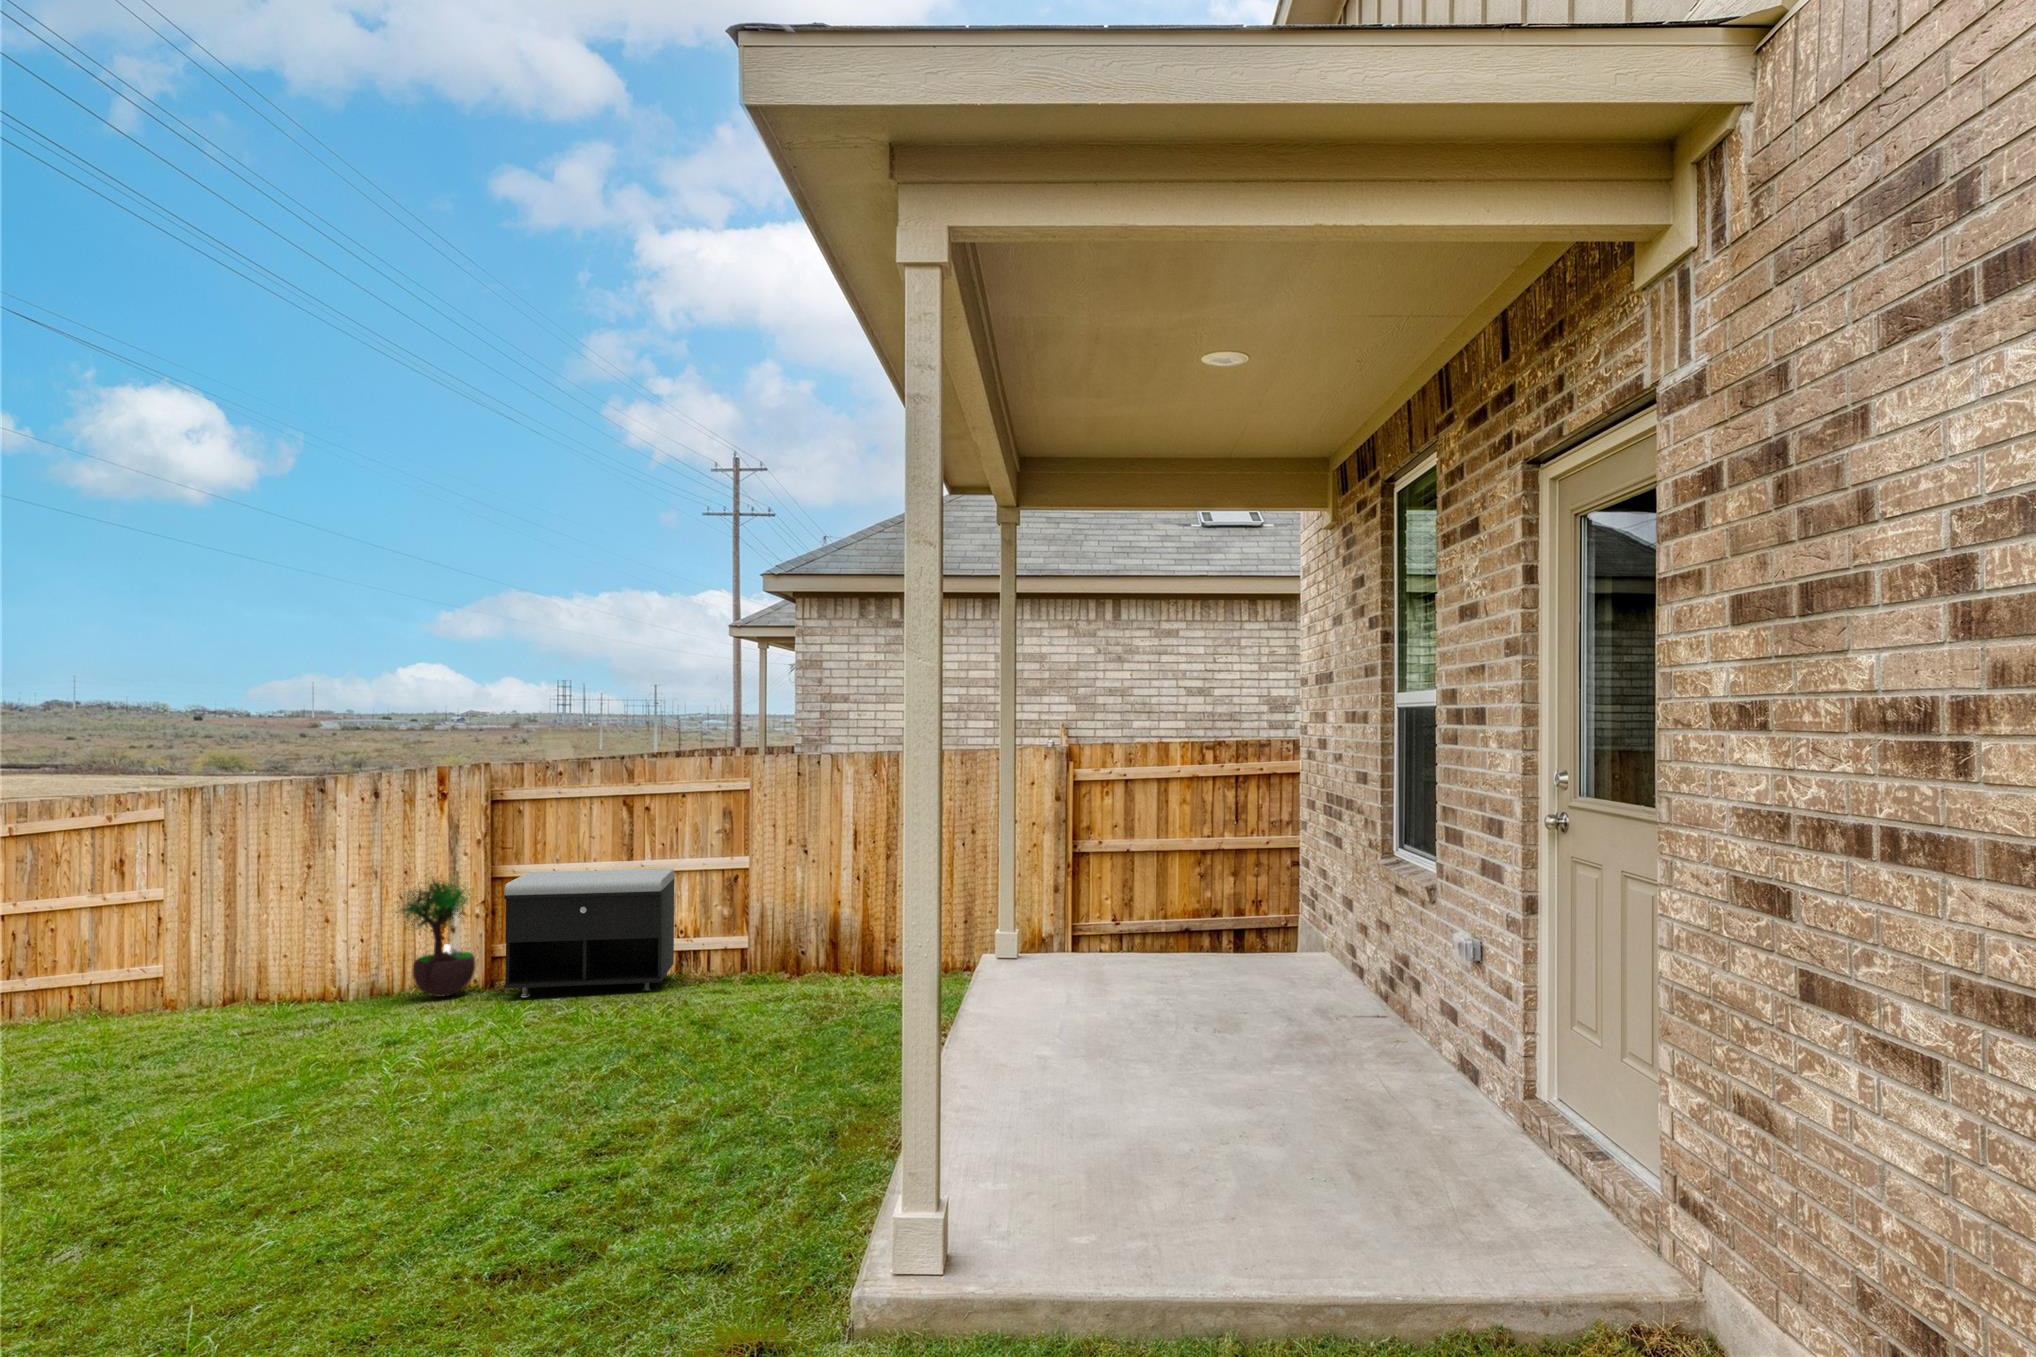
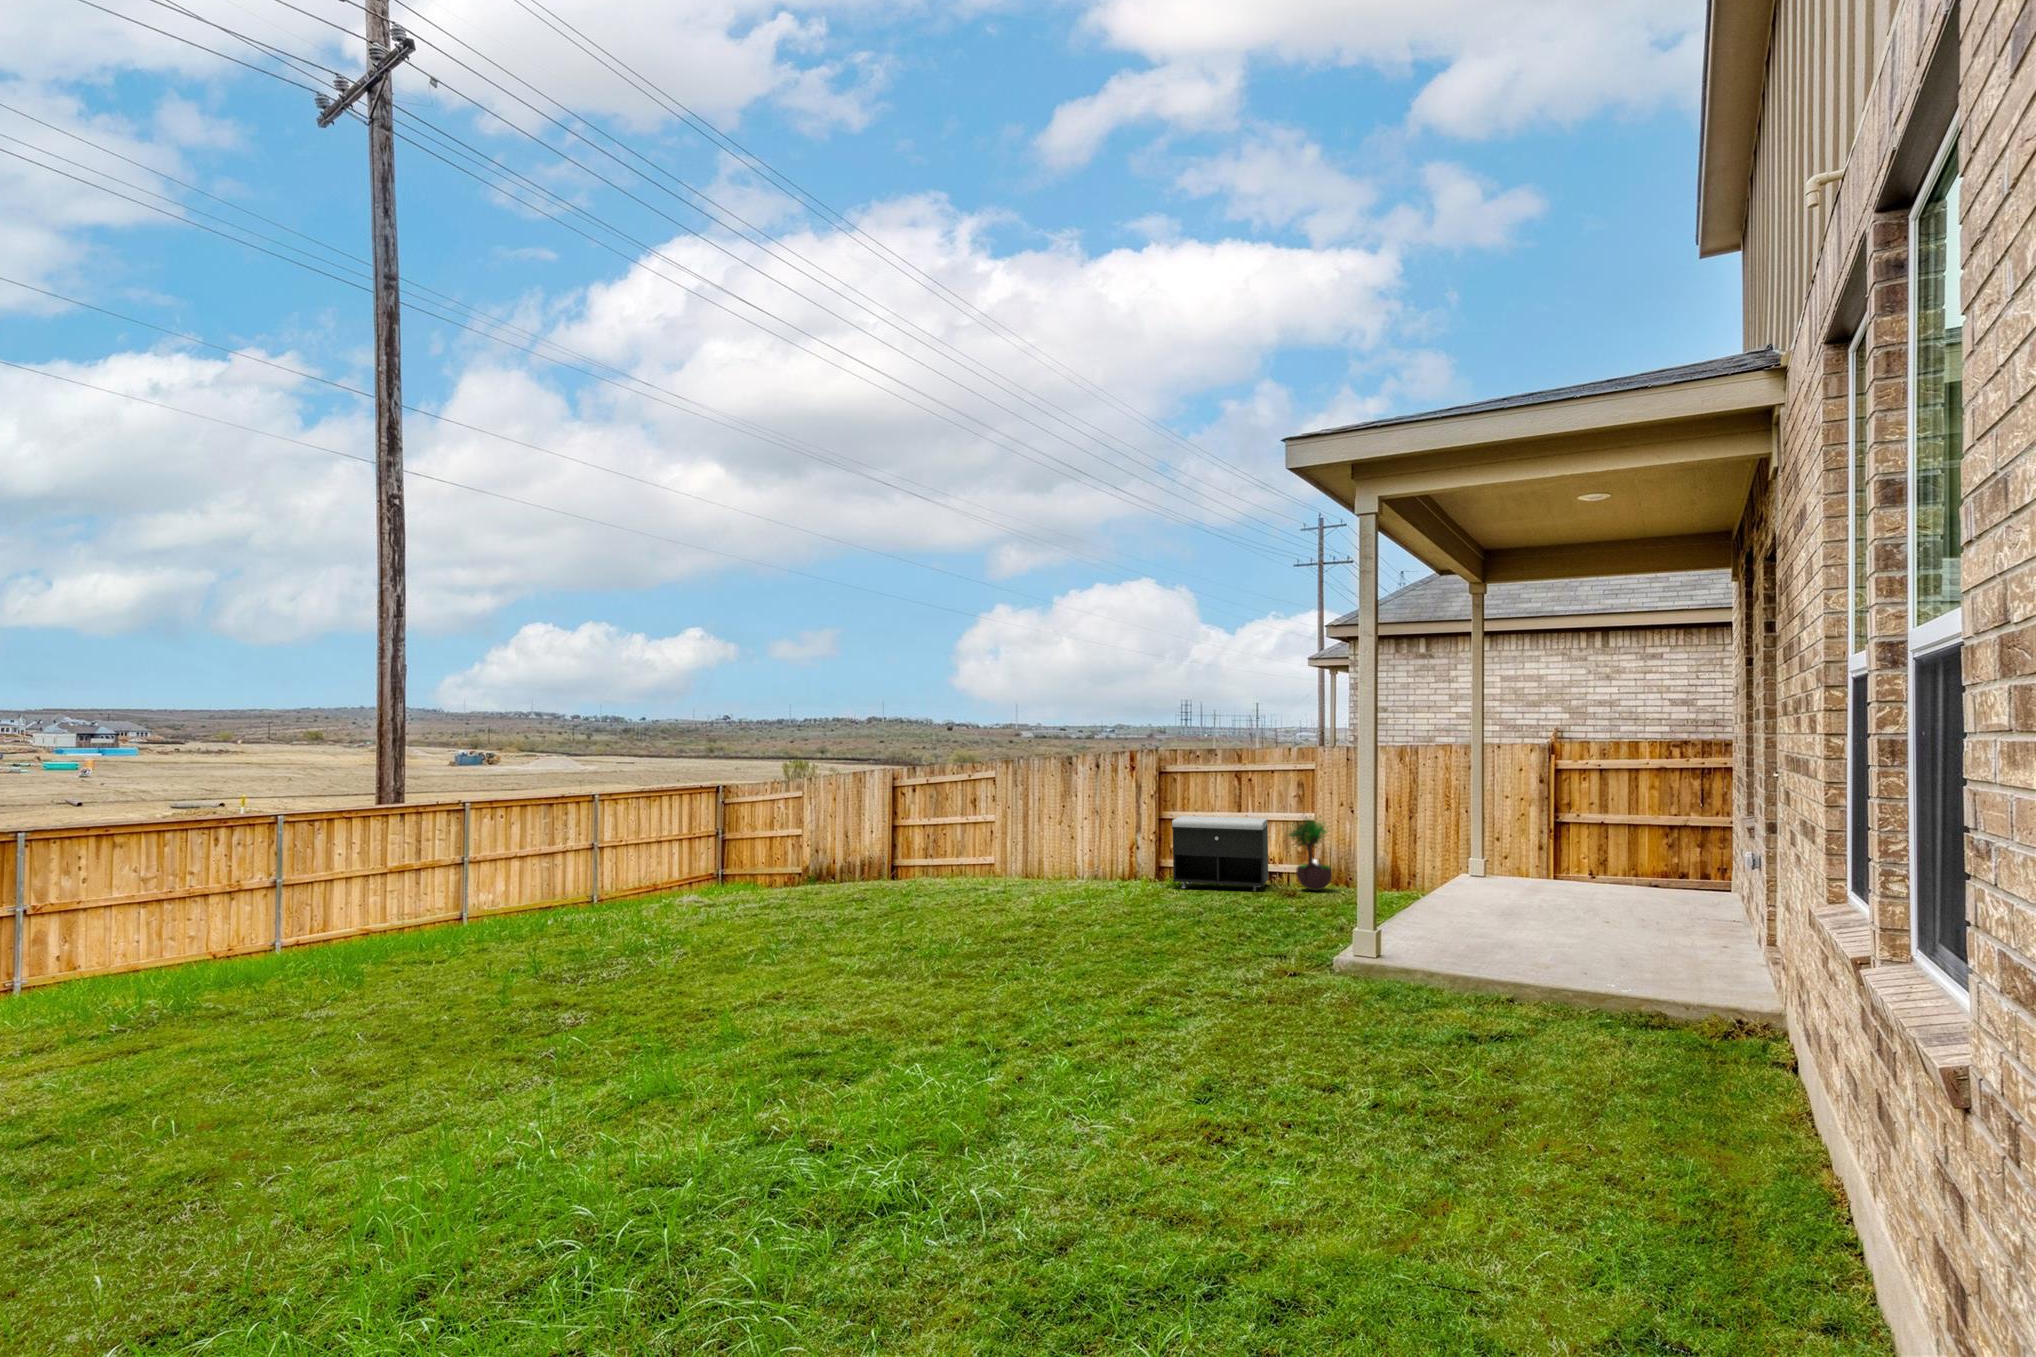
potted tree: present [396,876,475,997] -> present [1287,816,1332,891]

